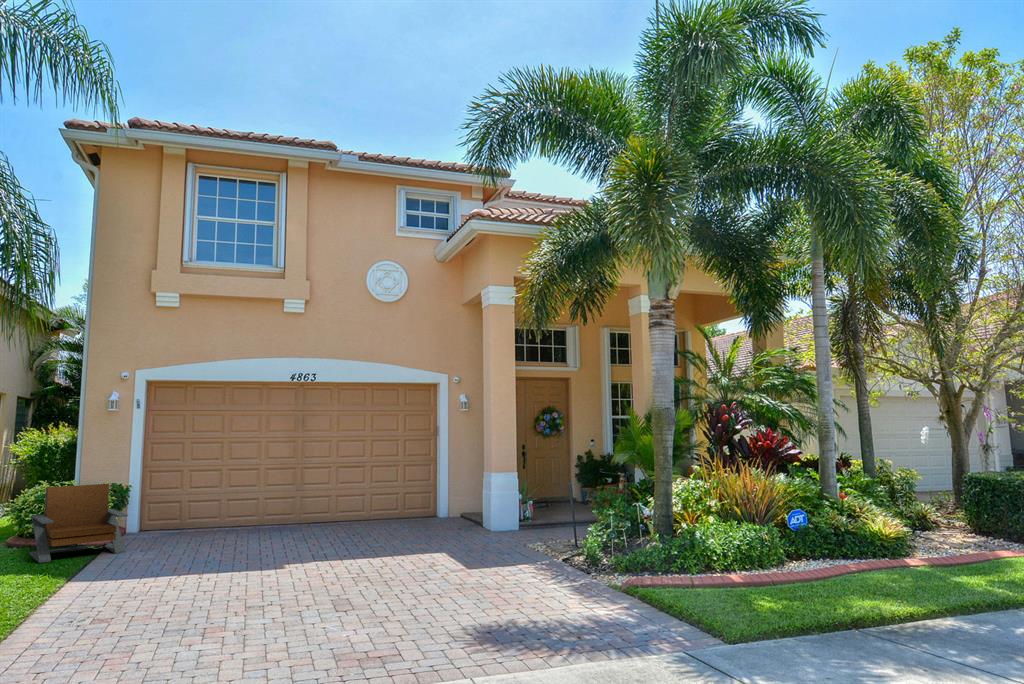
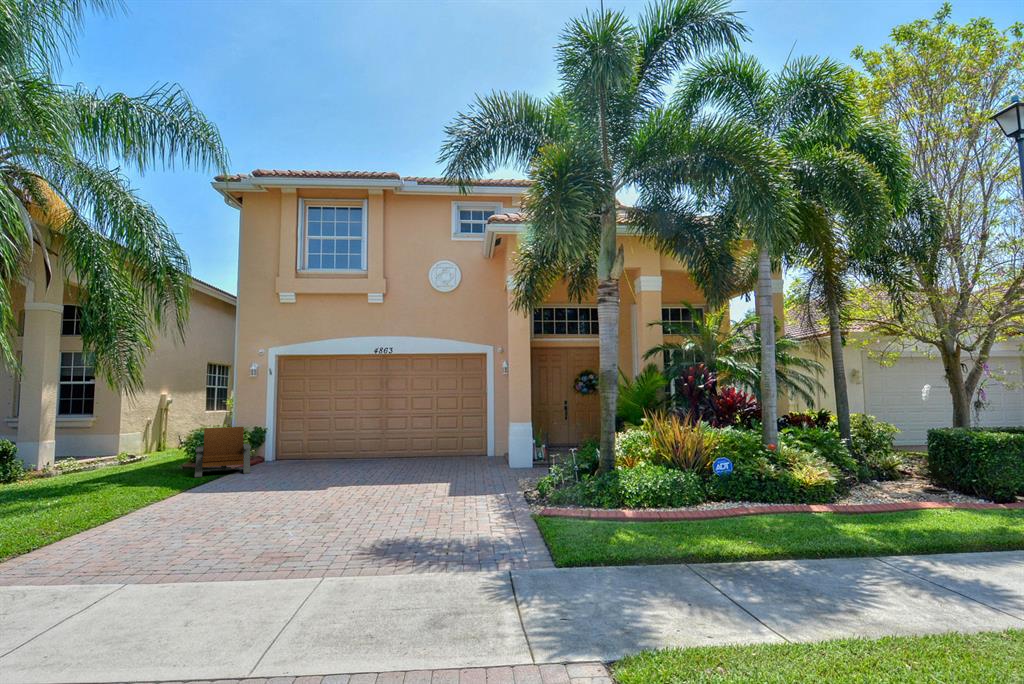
potted tree: none [949,495,984,540] -> present [918,452,948,494]

